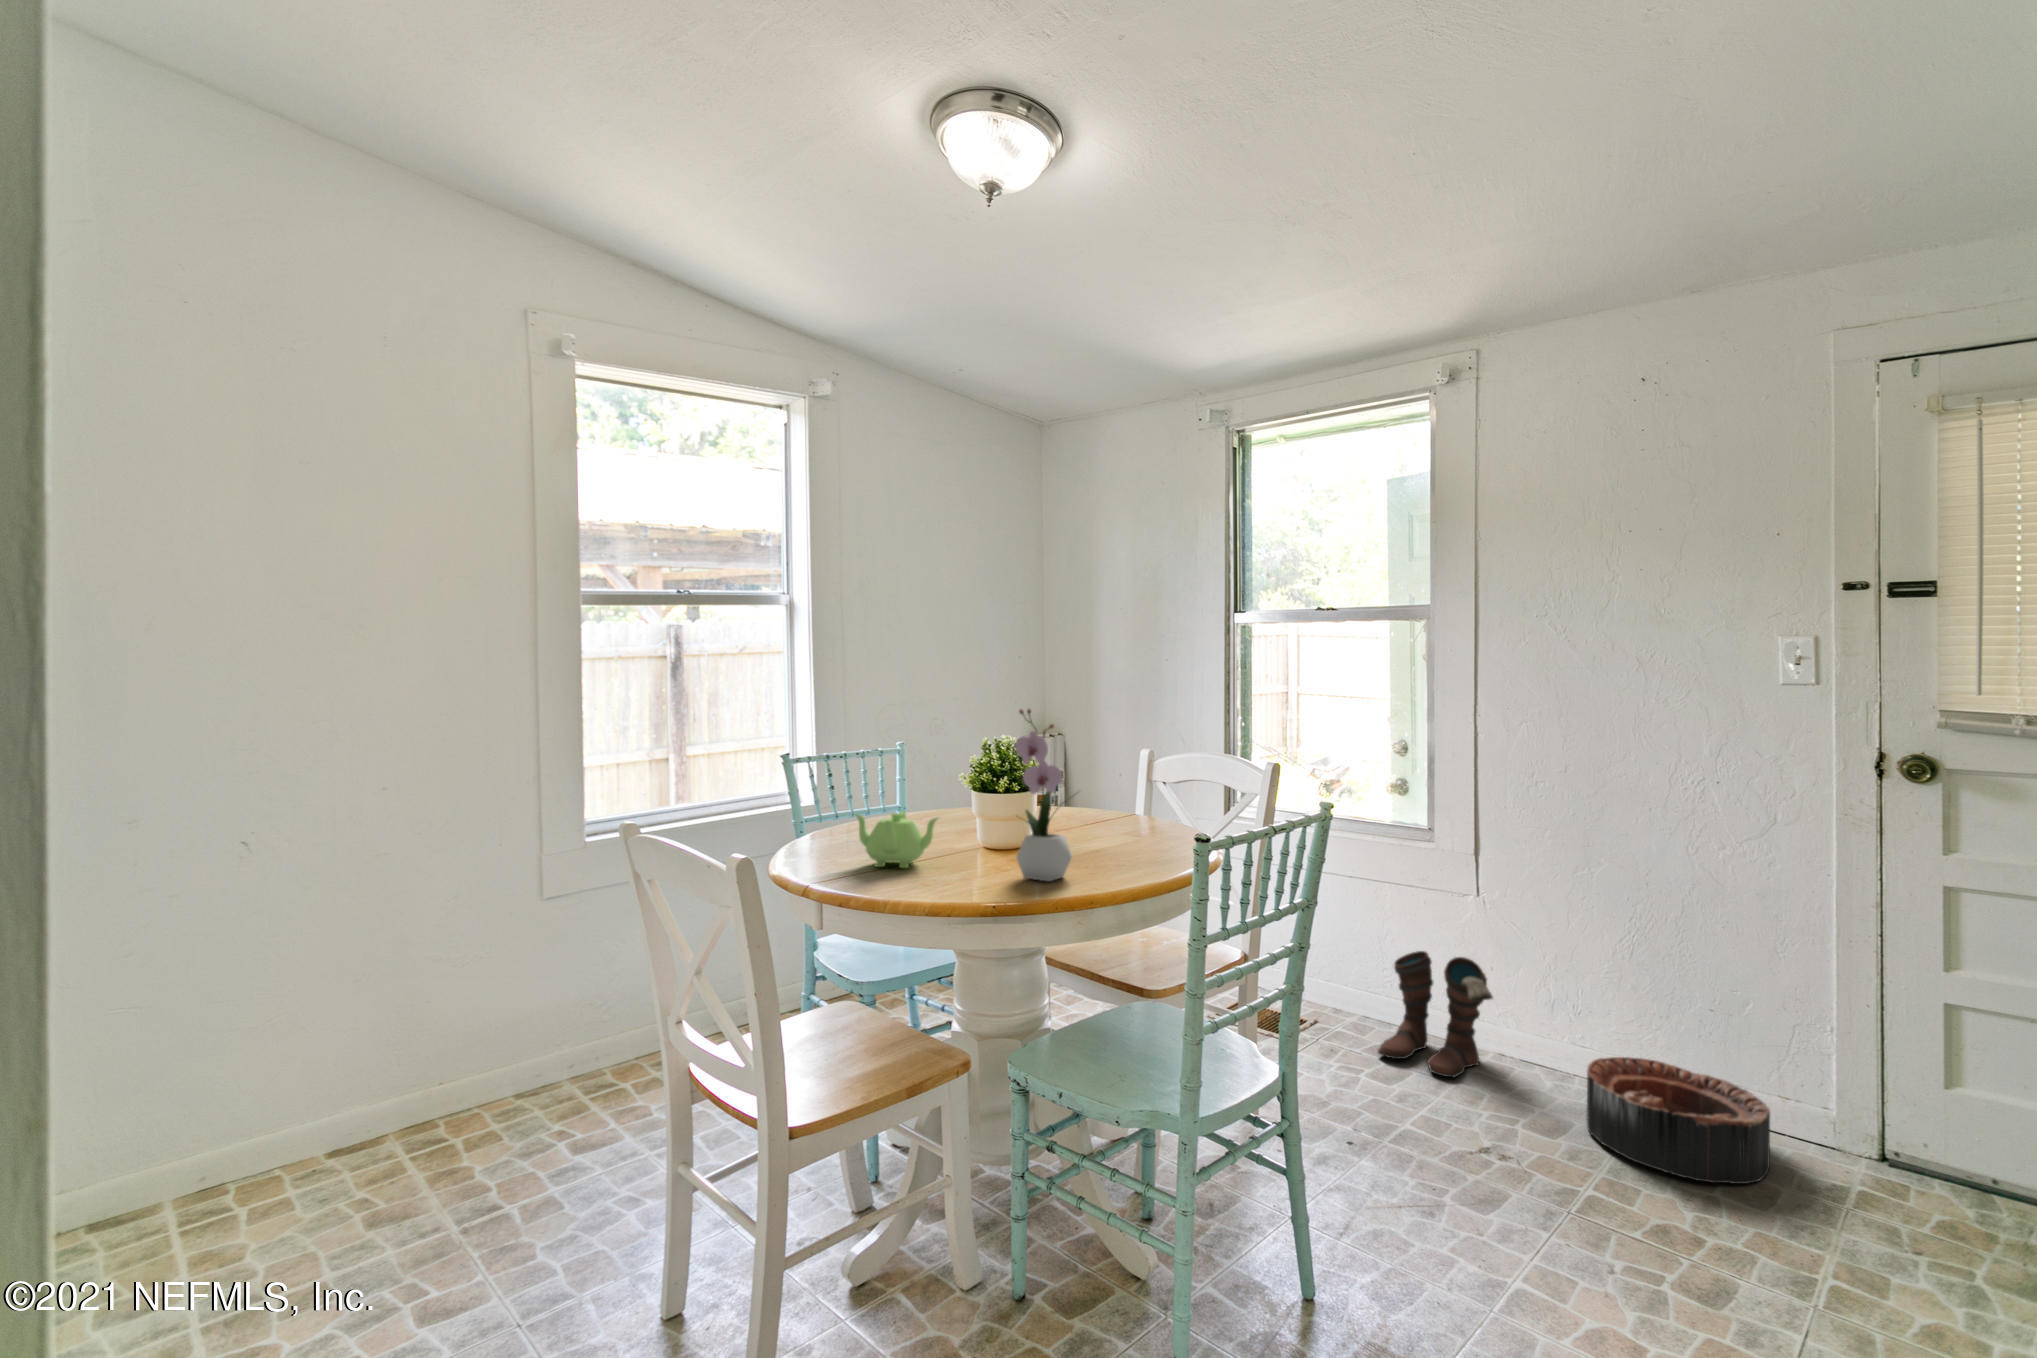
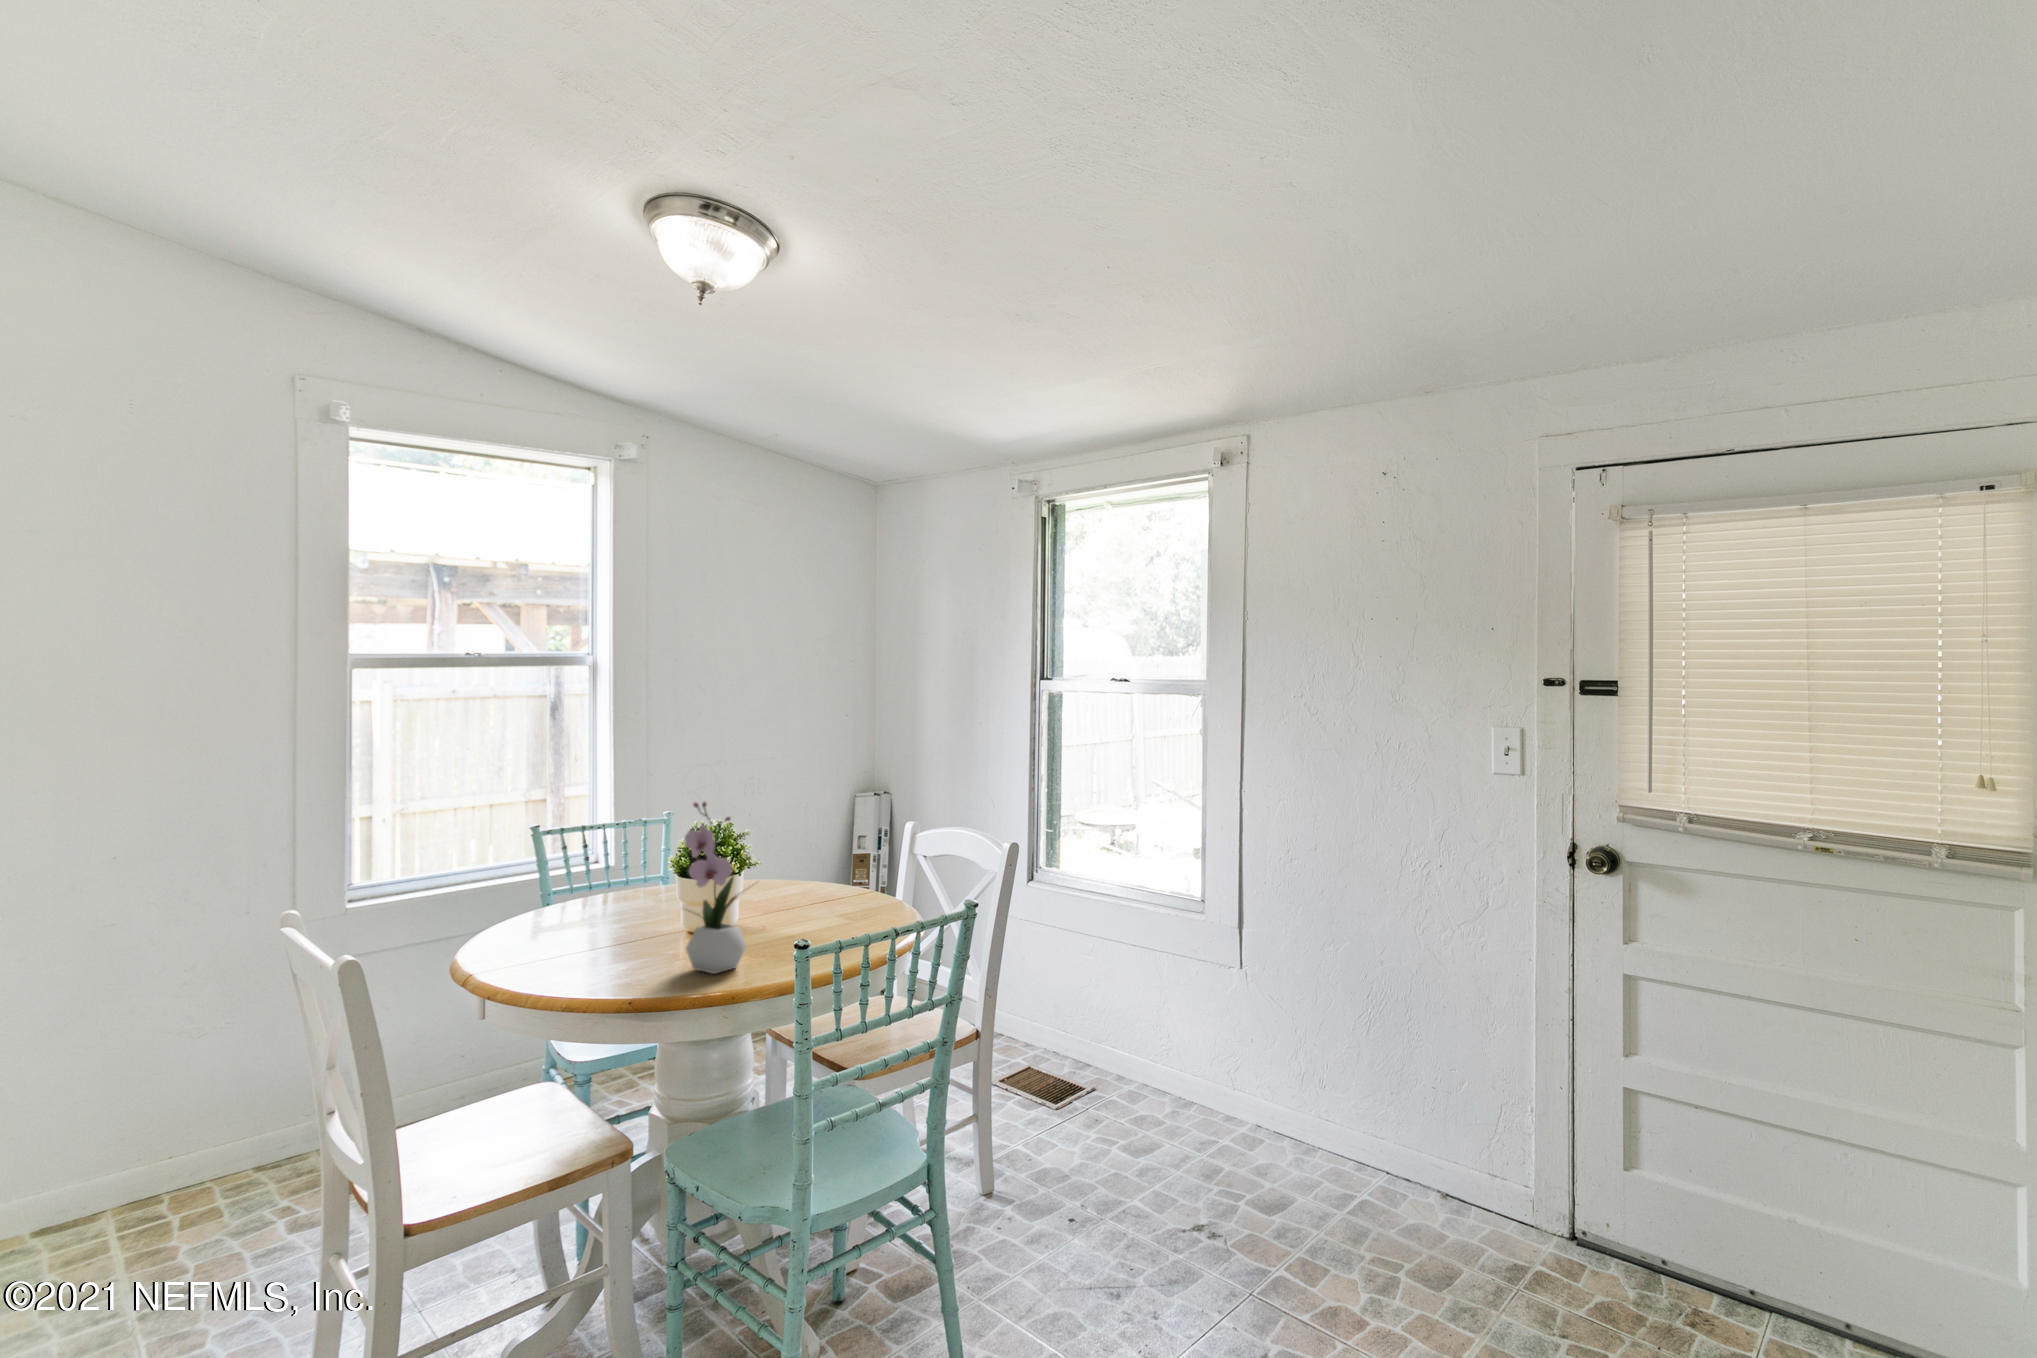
teapot: present [855,811,938,868] -> none [543,894,631,956]
boots: present [1378,951,1493,1077] -> none [1140,1020,1244,1149]
basket: present [1587,1057,1770,1184] -> none [1306,1132,1466,1264]

